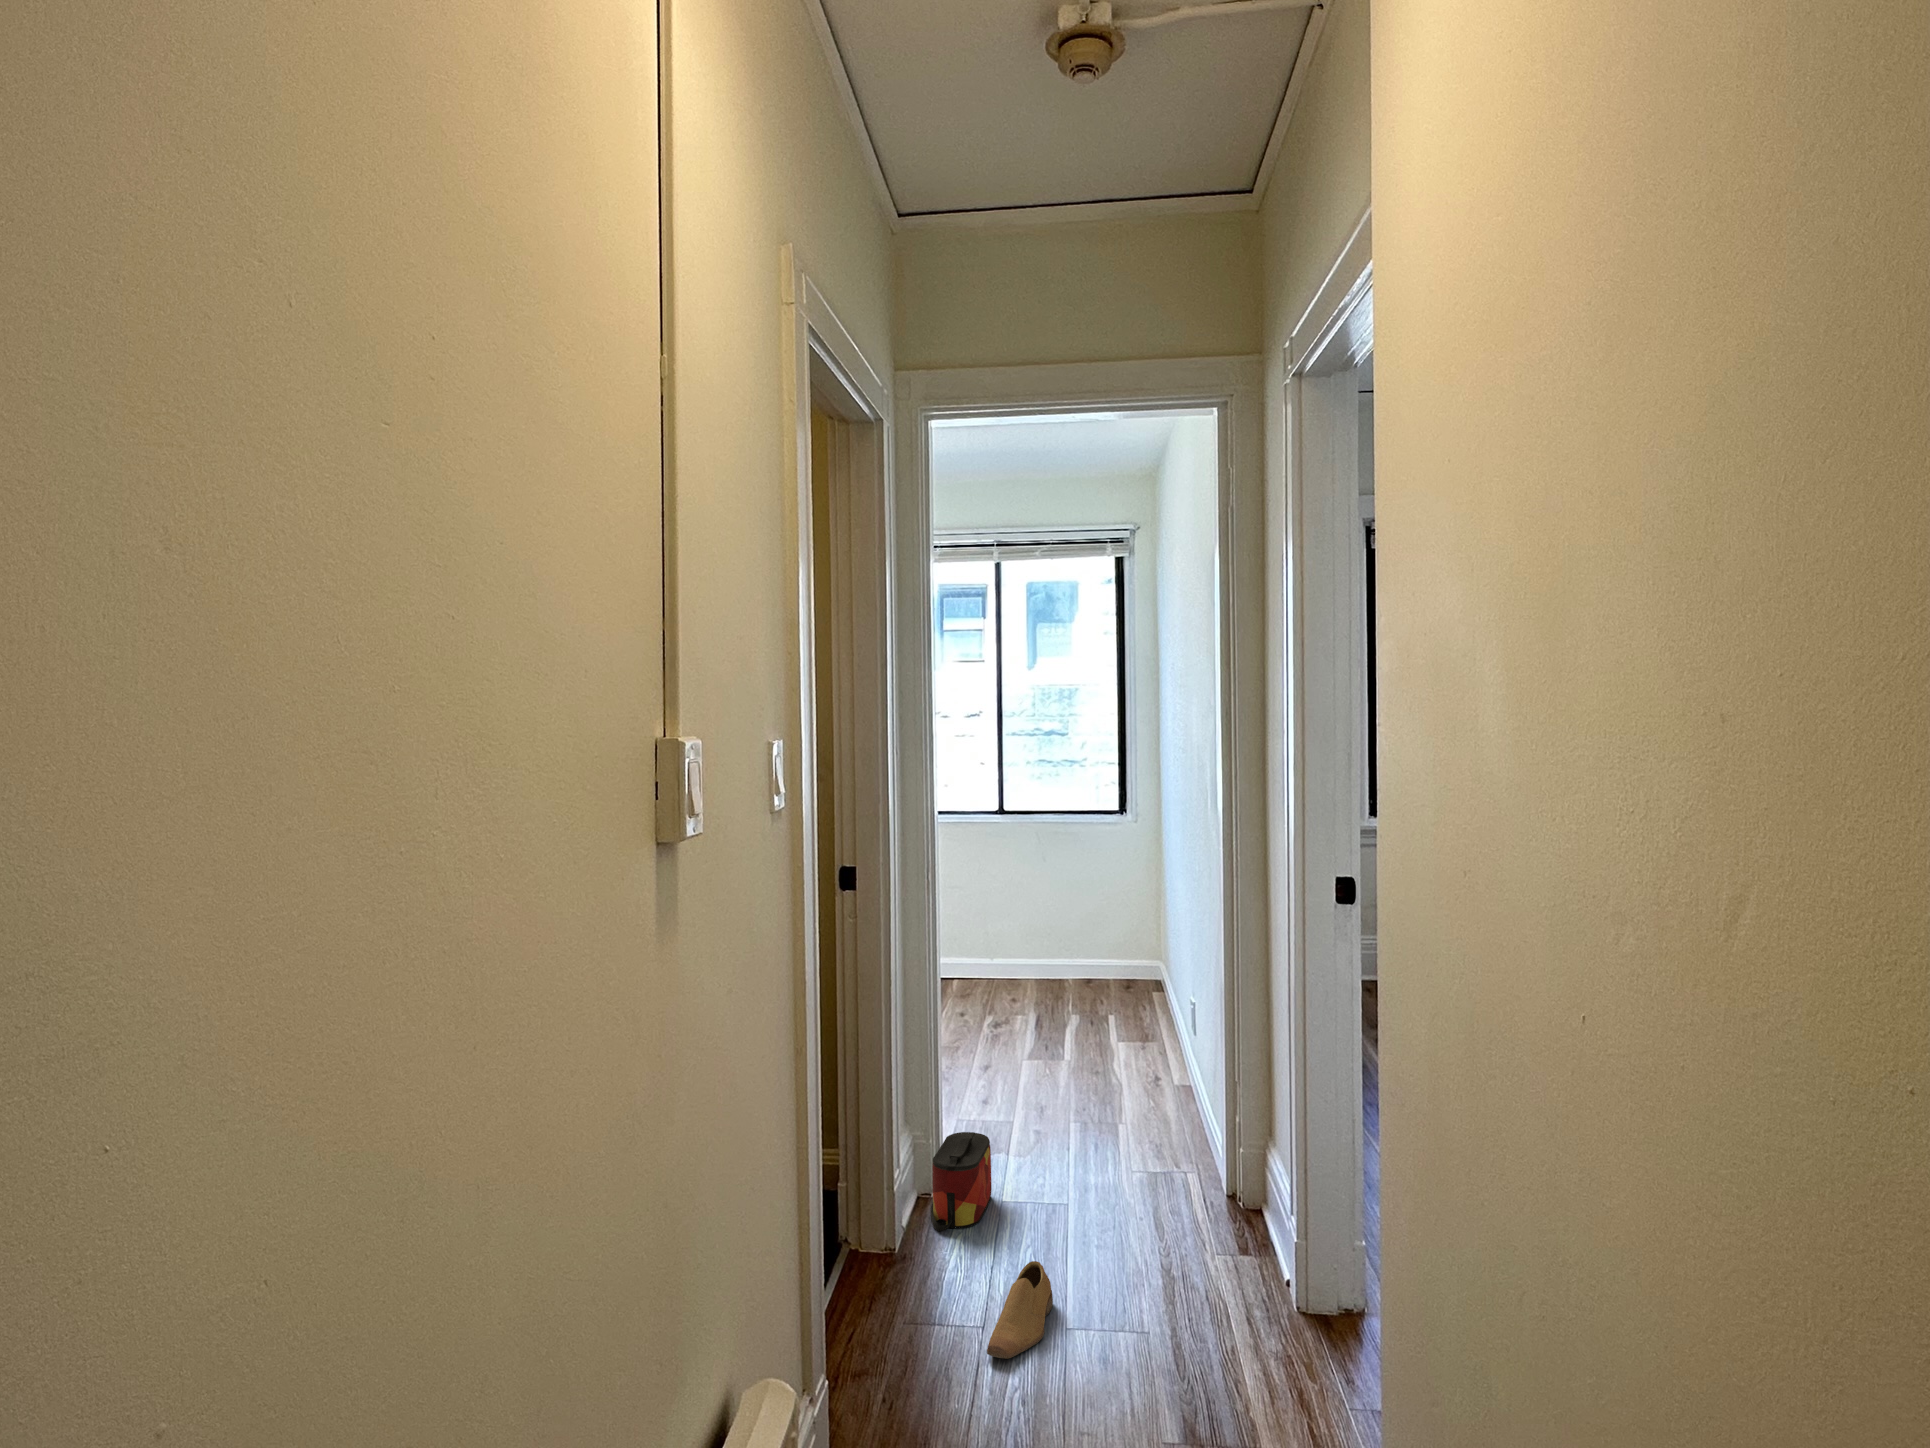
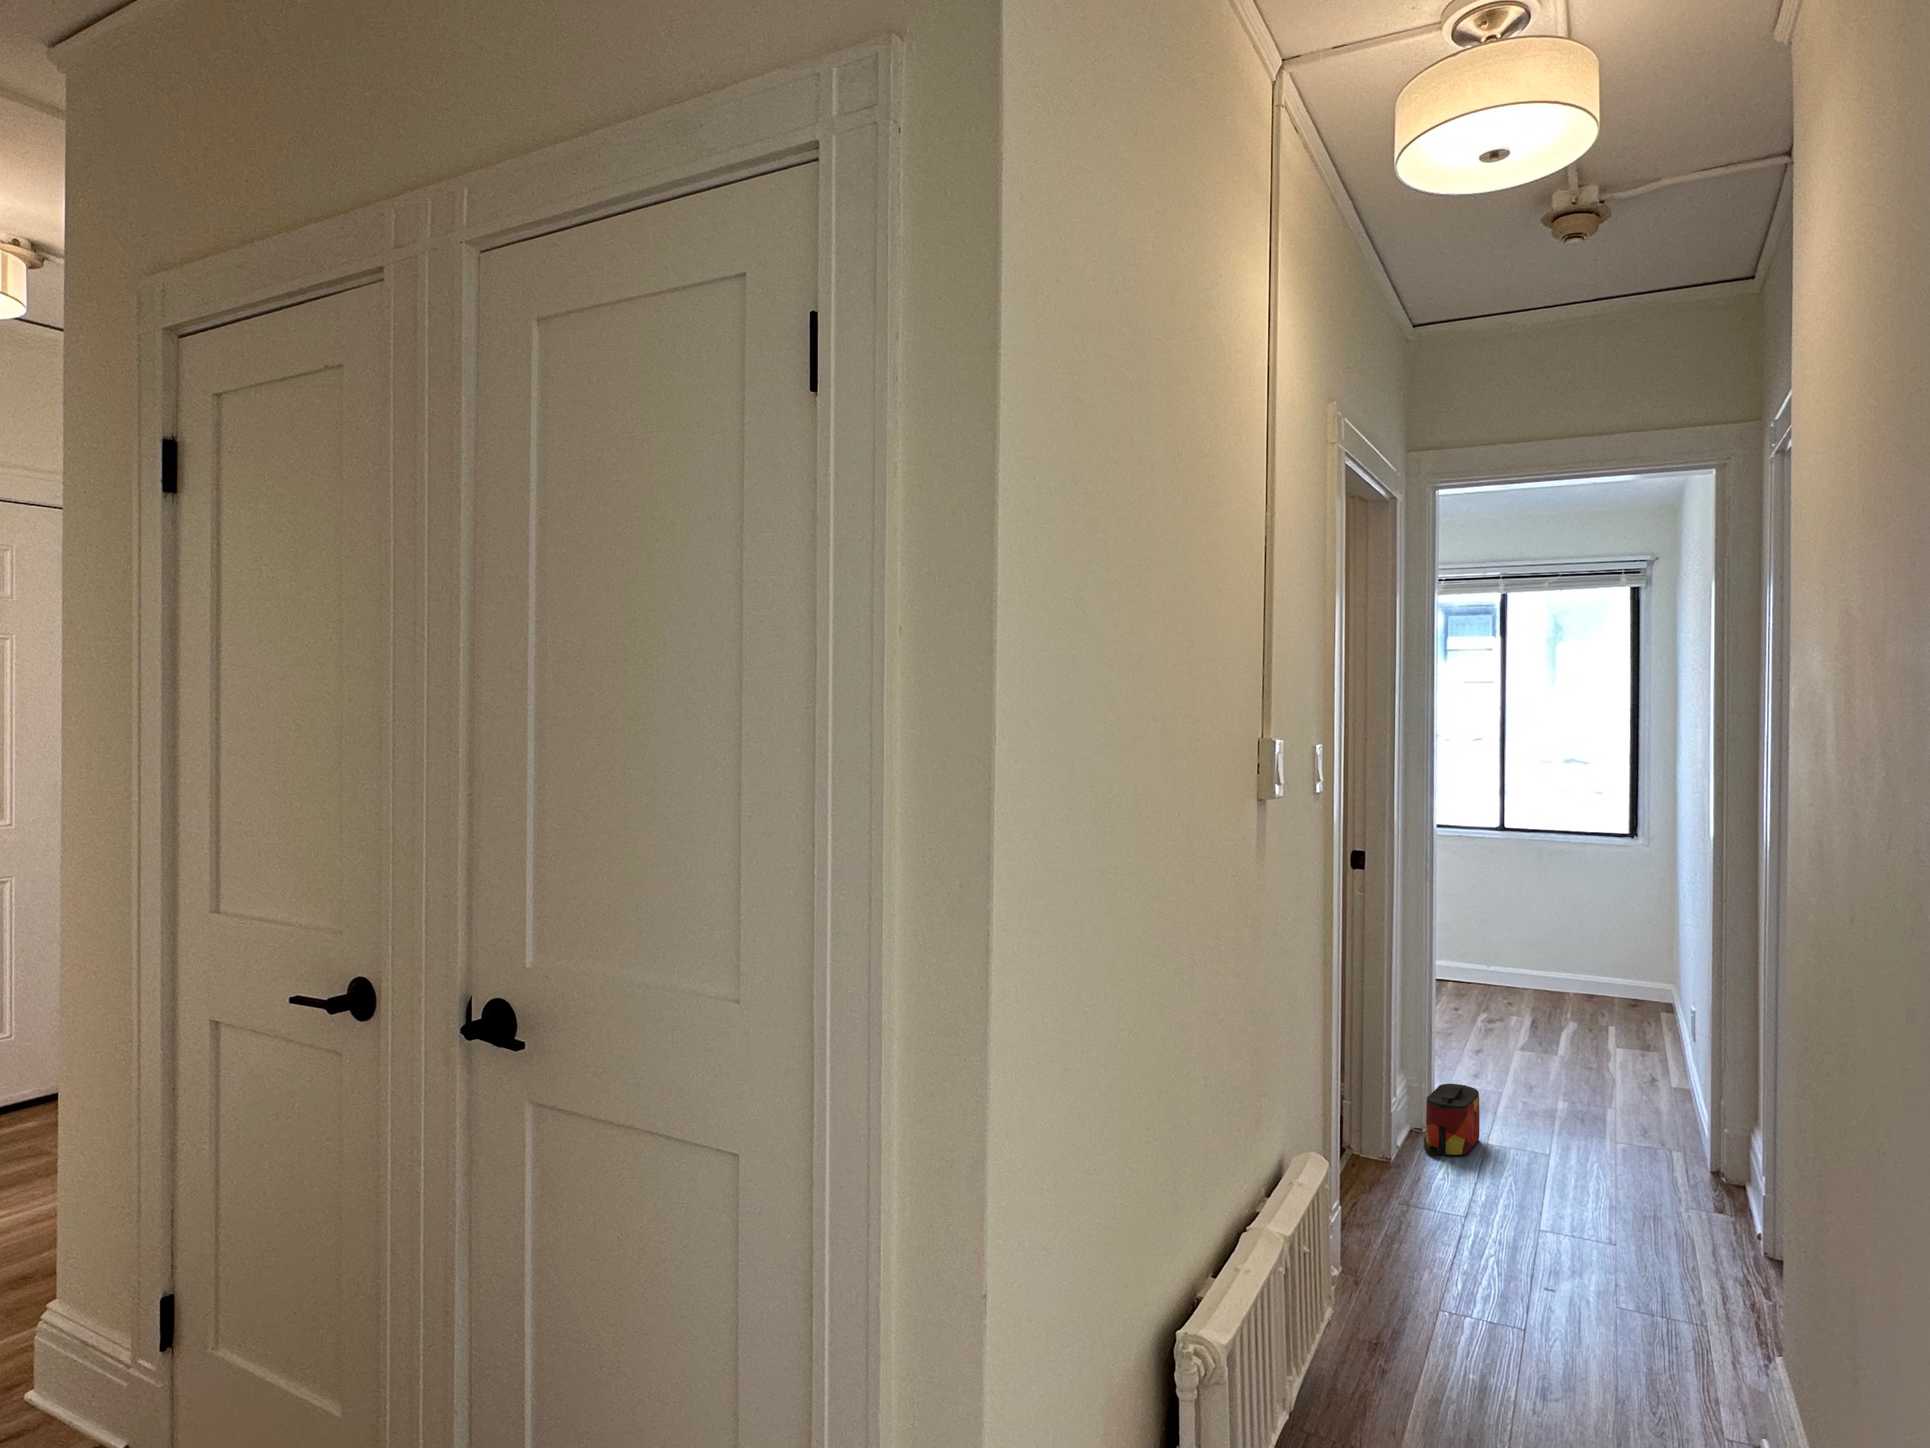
shoe: present [987,1261,1053,1359] -> none [1470,1177,1530,1238]

